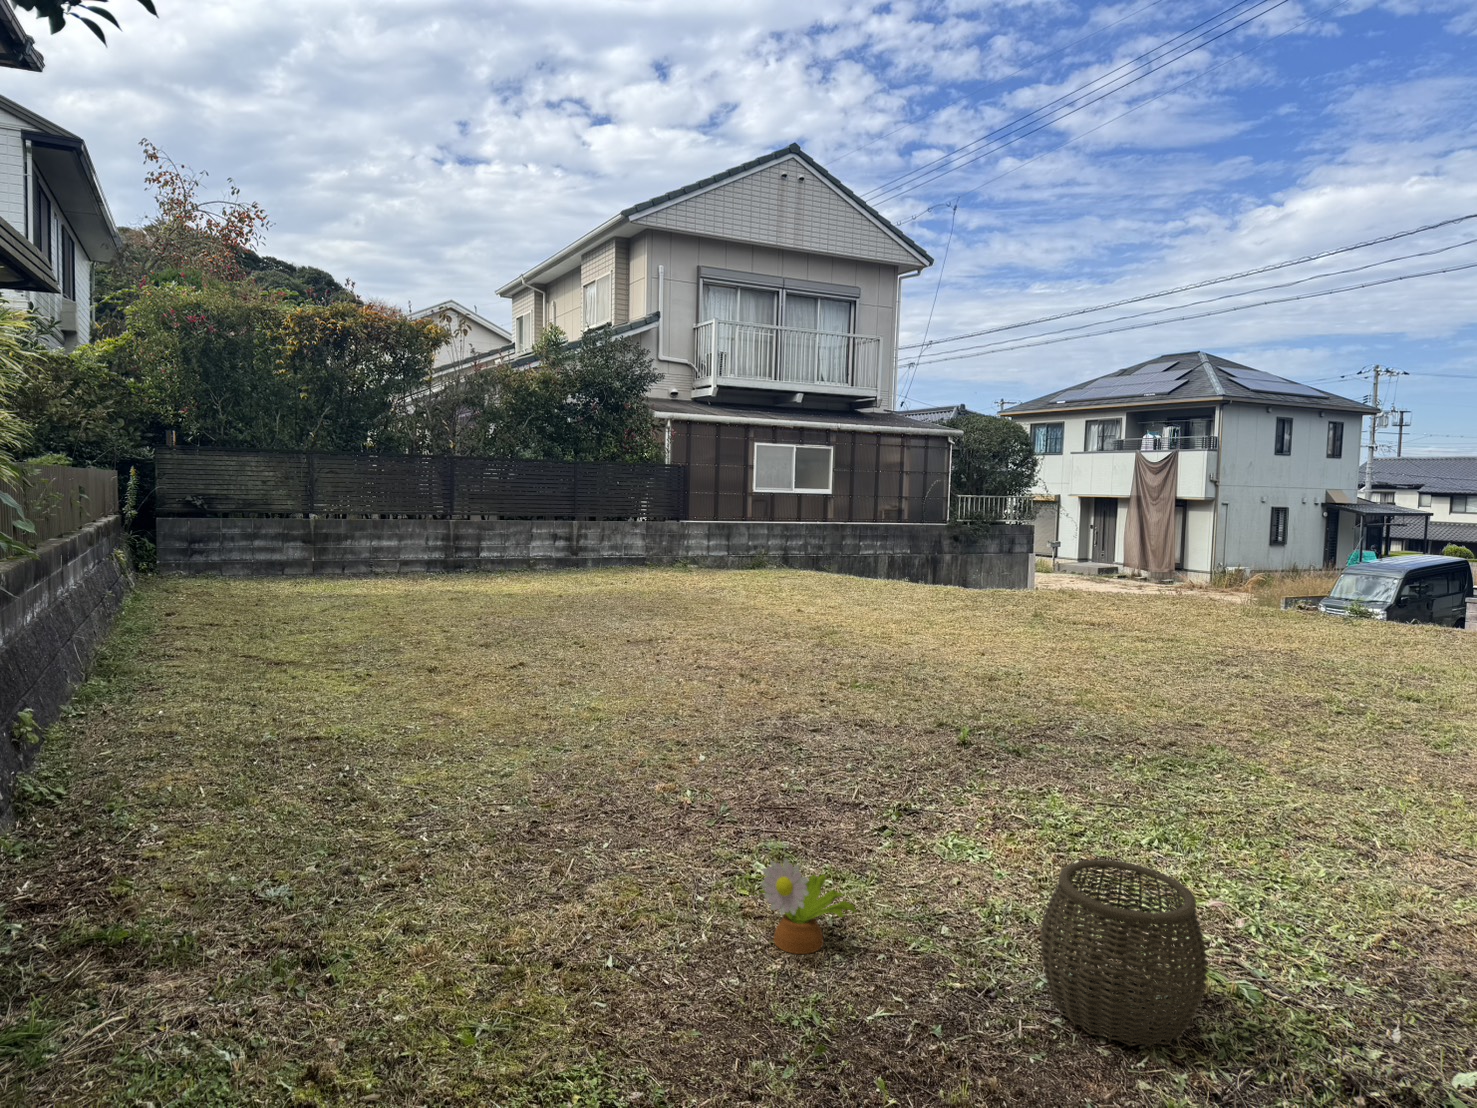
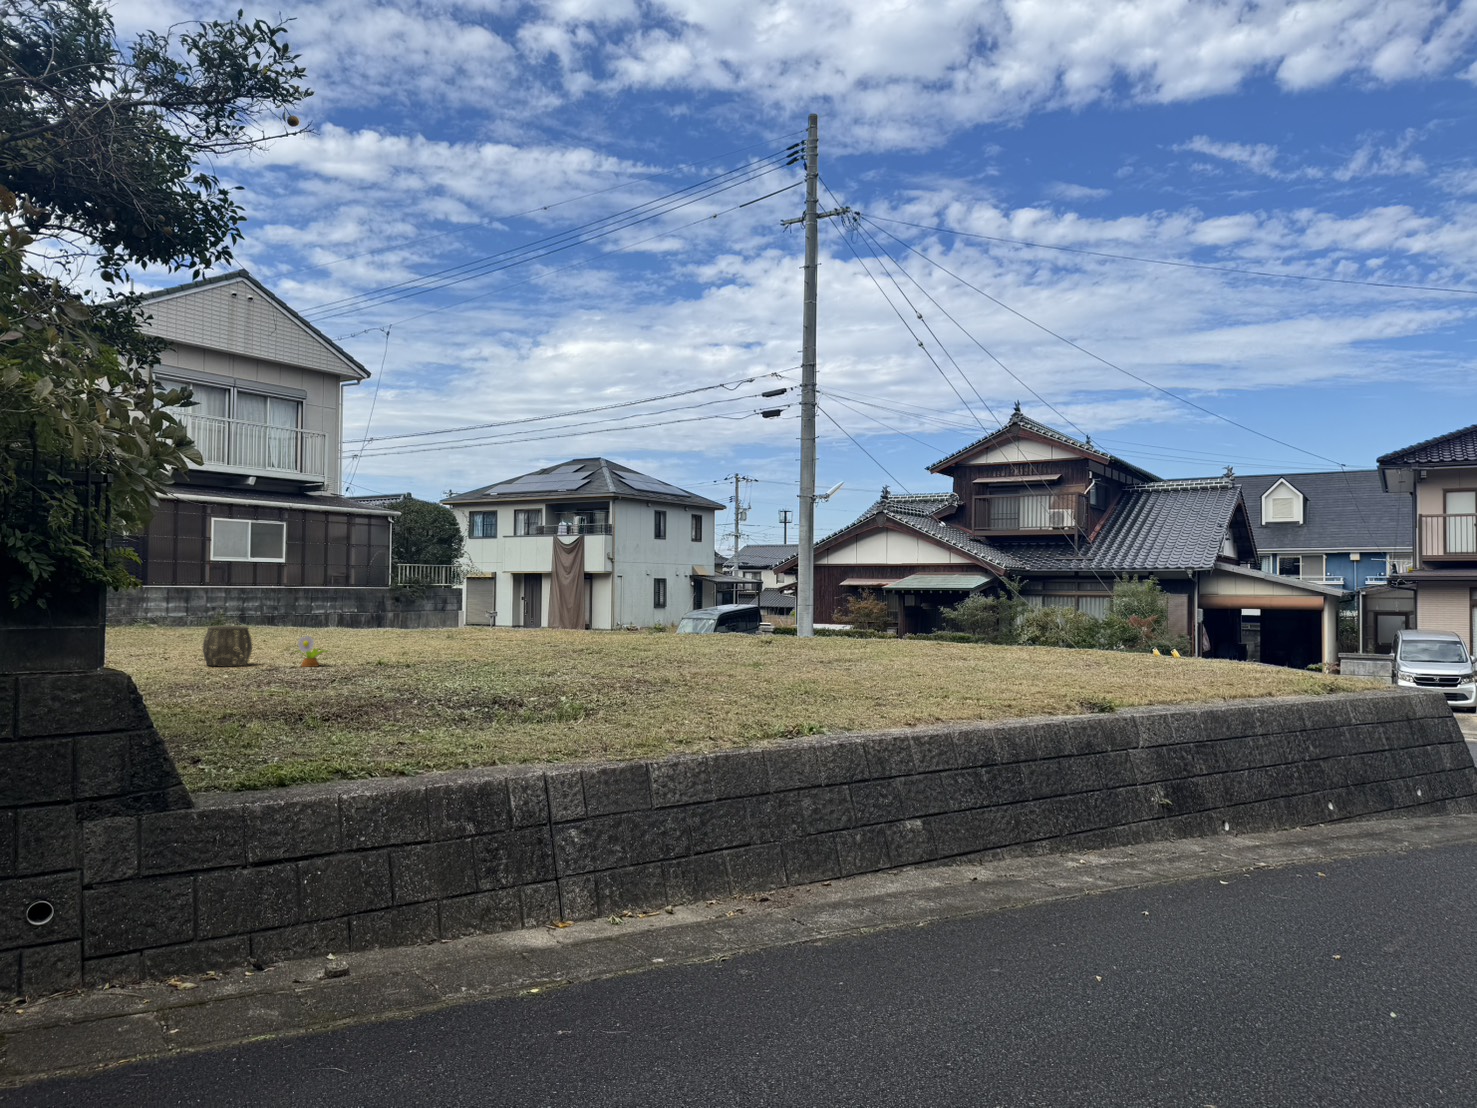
woven basket: present [1040,860,1208,1047] -> present [202,626,252,666]

